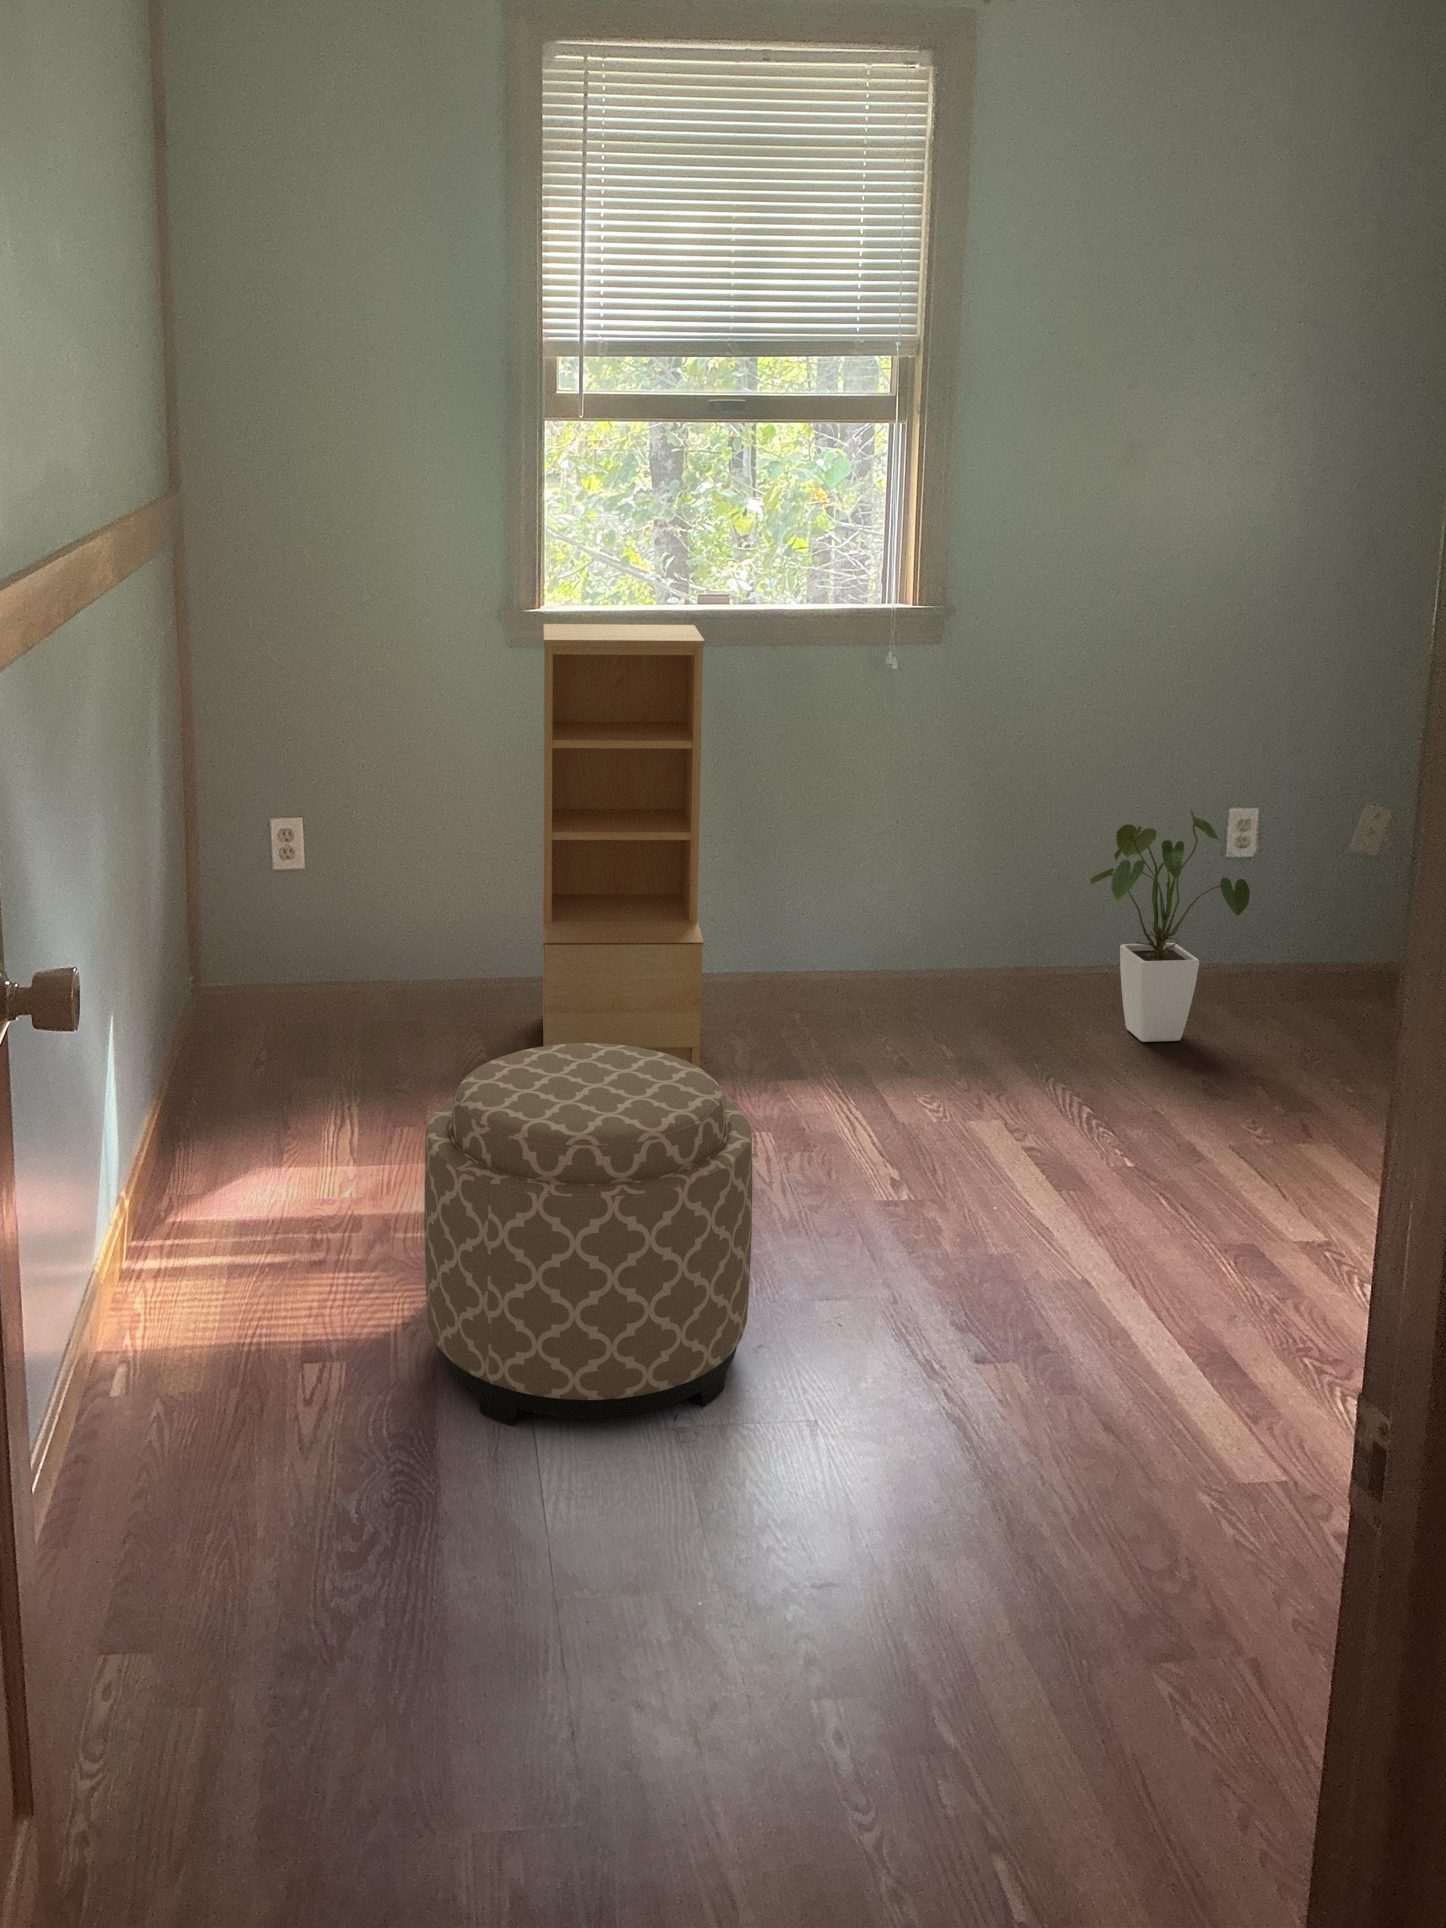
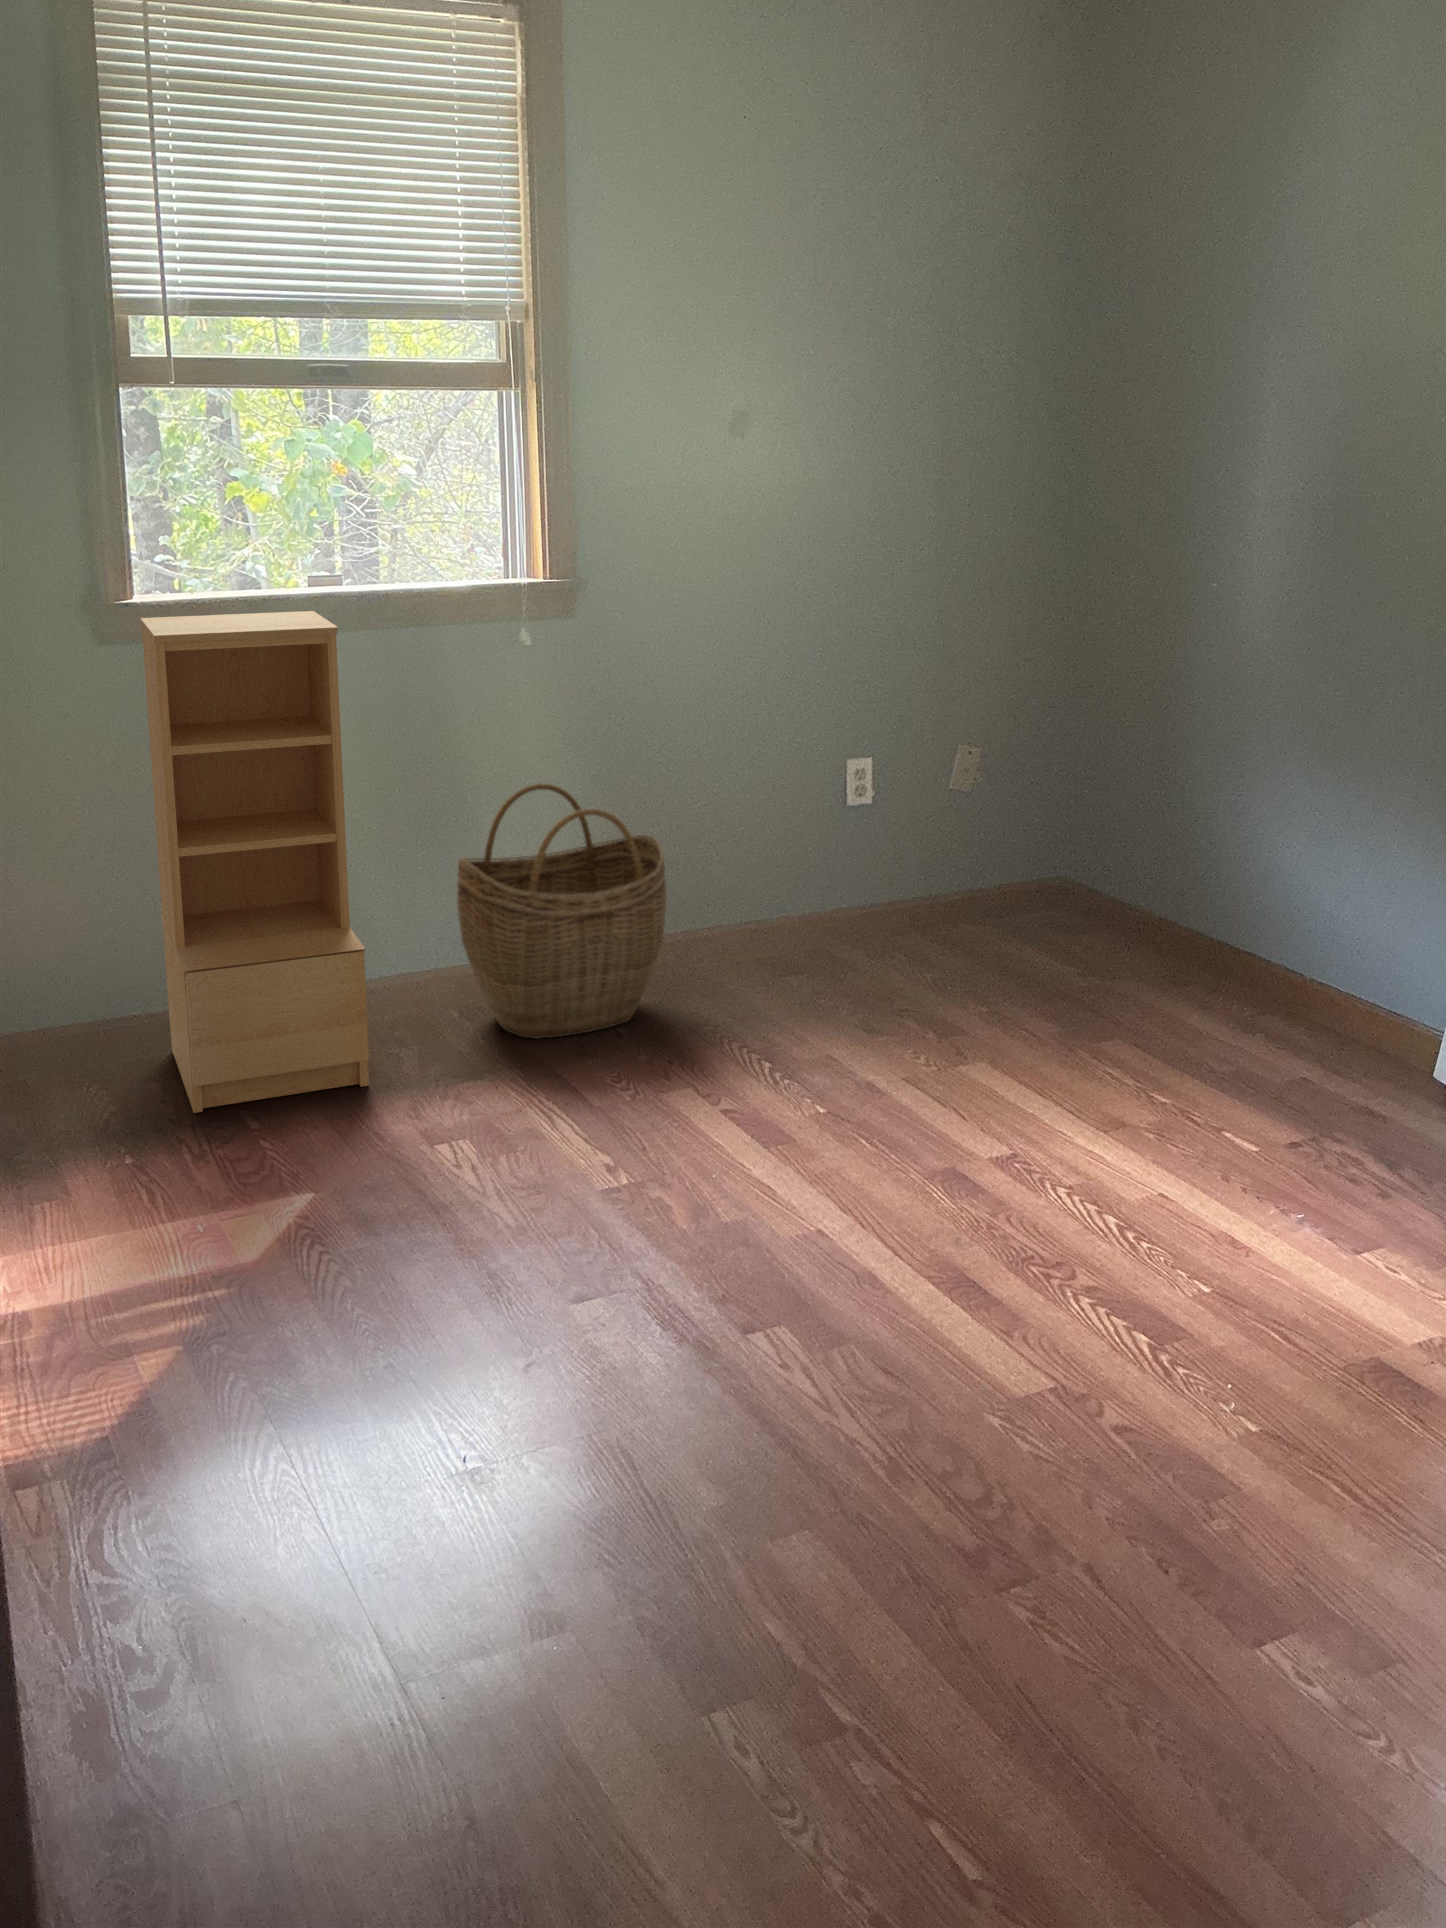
woven basket: none [805,804,1009,1053] -> present [457,783,666,1039]
house plant: present [1090,810,1250,1042] -> none [730,765,884,991]
ottoman: present [424,1043,752,1425] -> none [143,1072,521,1509]

